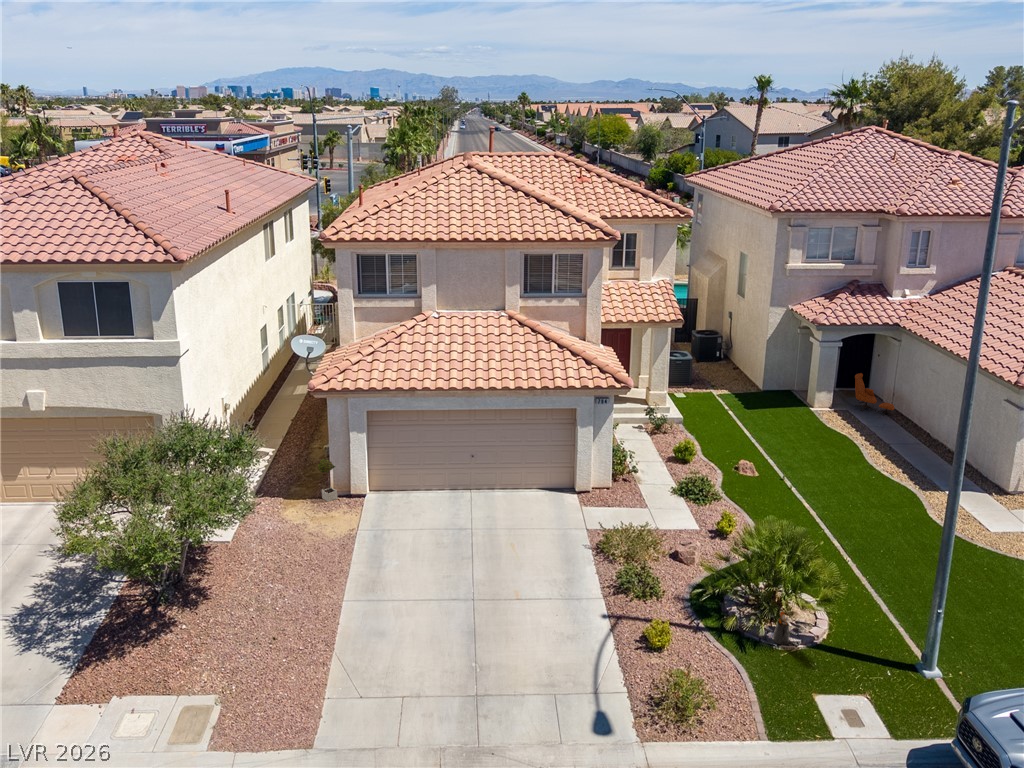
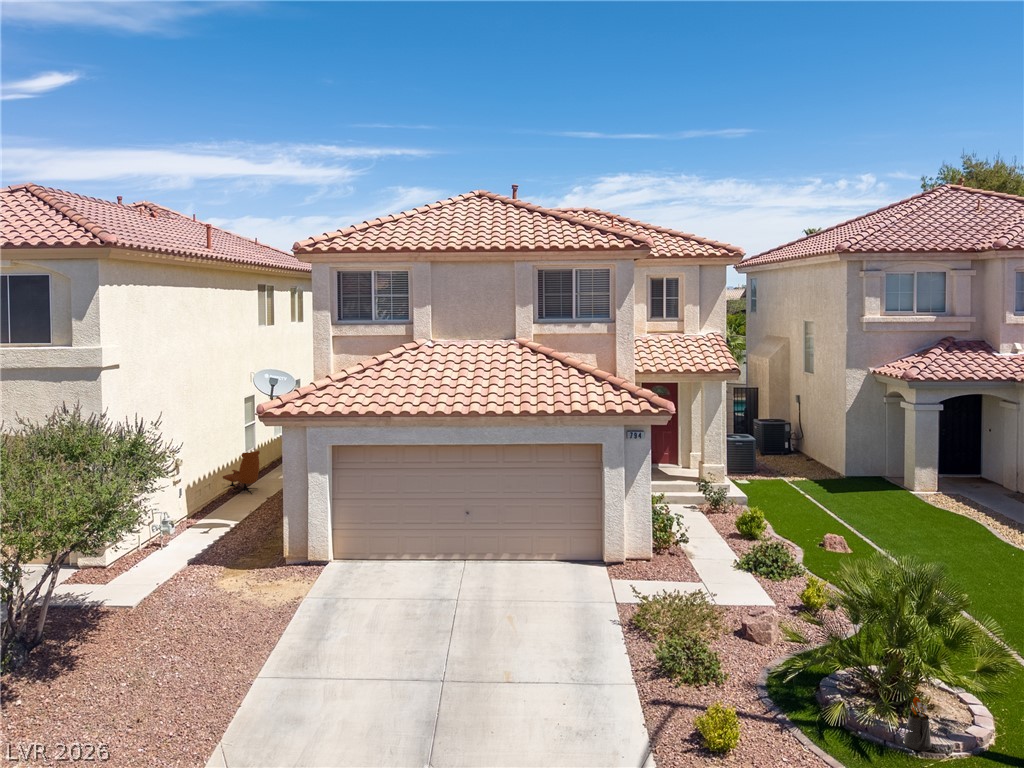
lounge chair: present [855,373,895,414] -> present [223,451,260,494]
potted tree: present [318,459,337,502] -> none [265,512,289,569]

